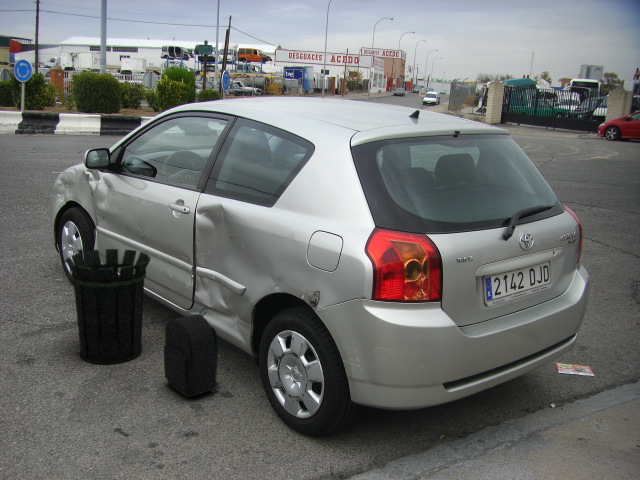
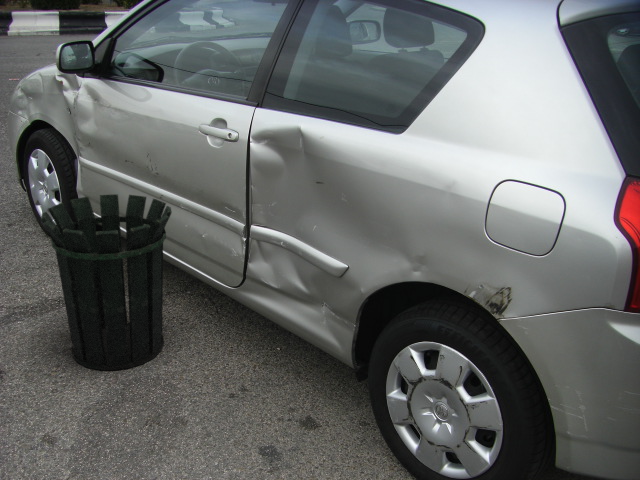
backpack: present [163,307,219,397] -> none [207,291,295,432]

